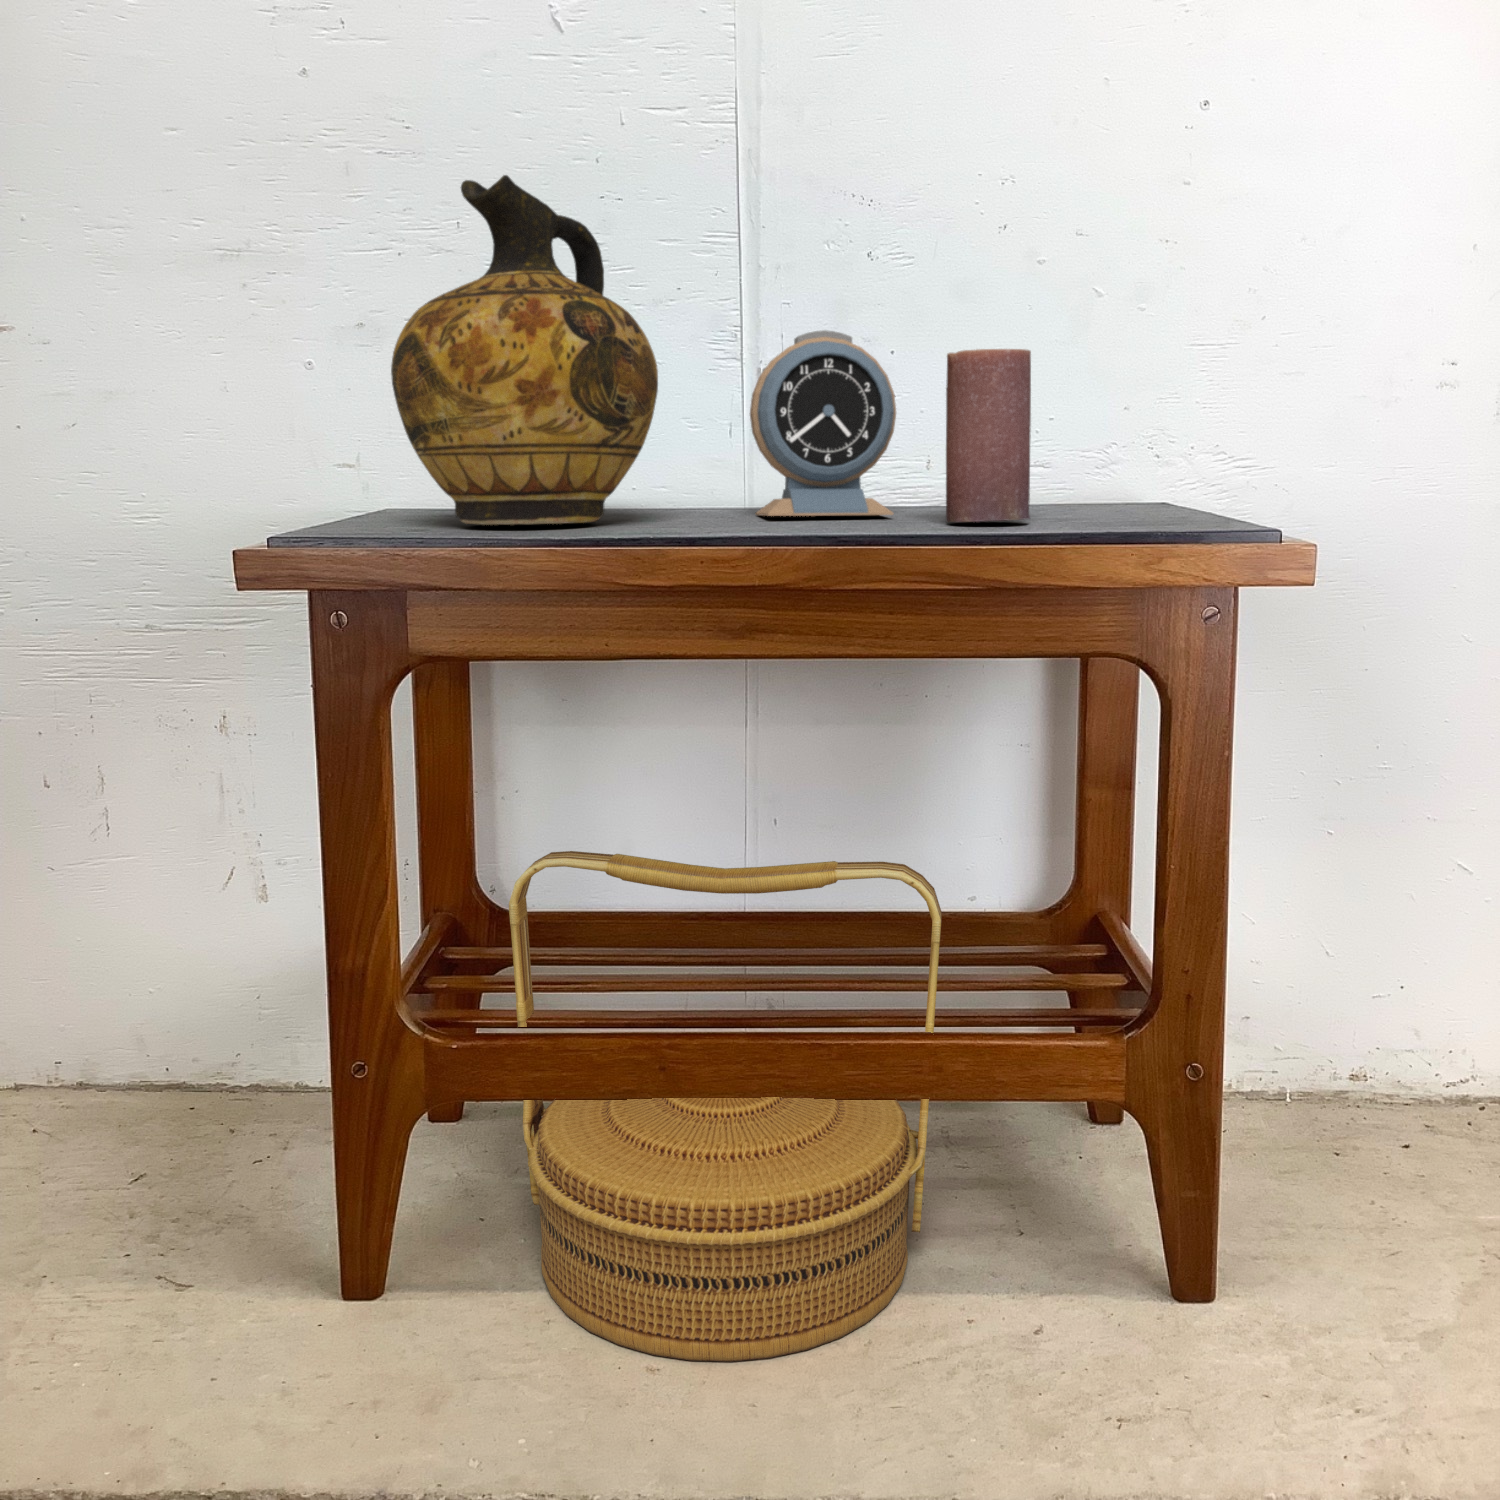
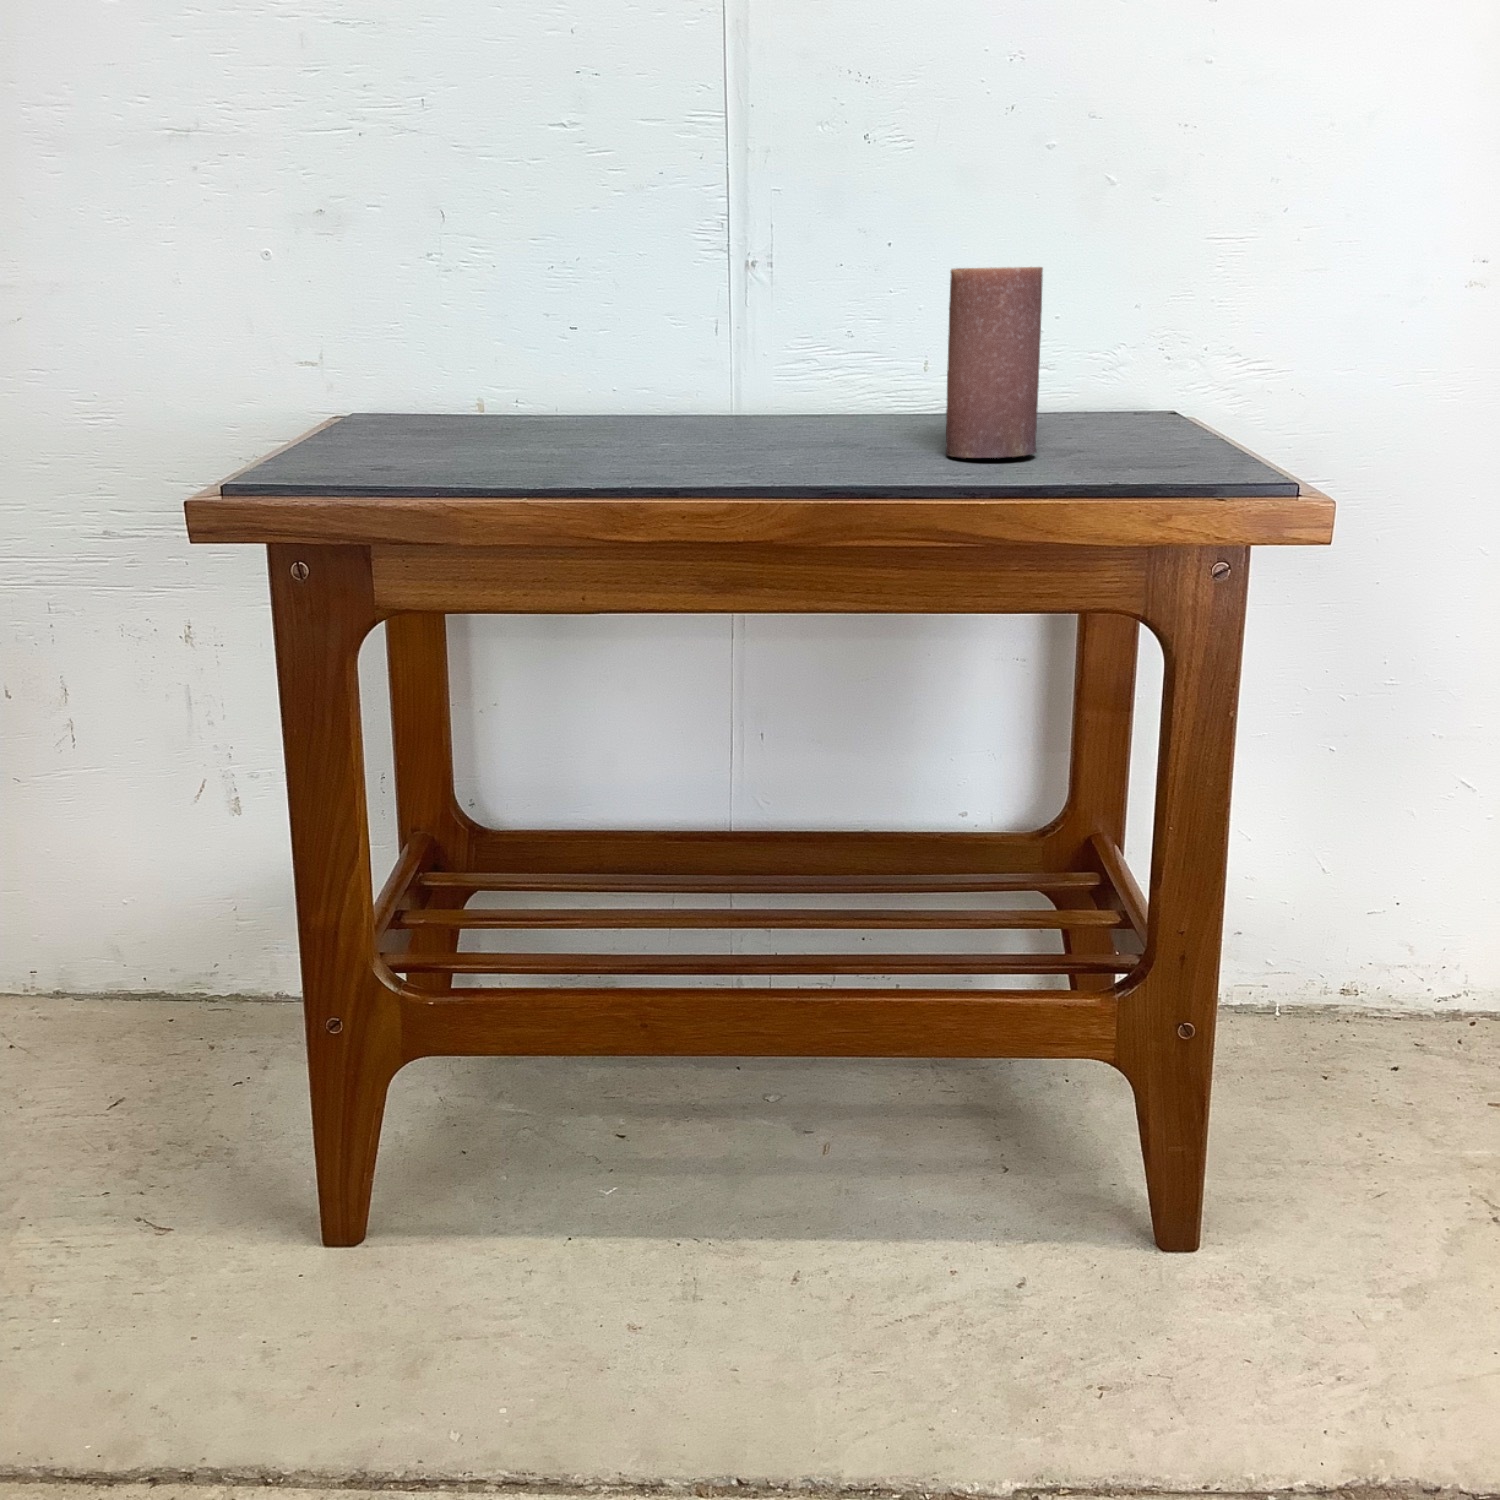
ceramic jug: present [391,175,658,525] -> none [341,64,634,458]
alarm clock: present [750,330,896,516] -> none [735,232,895,441]
woven basket: present [509,851,942,1362] -> none [484,799,932,1318]

